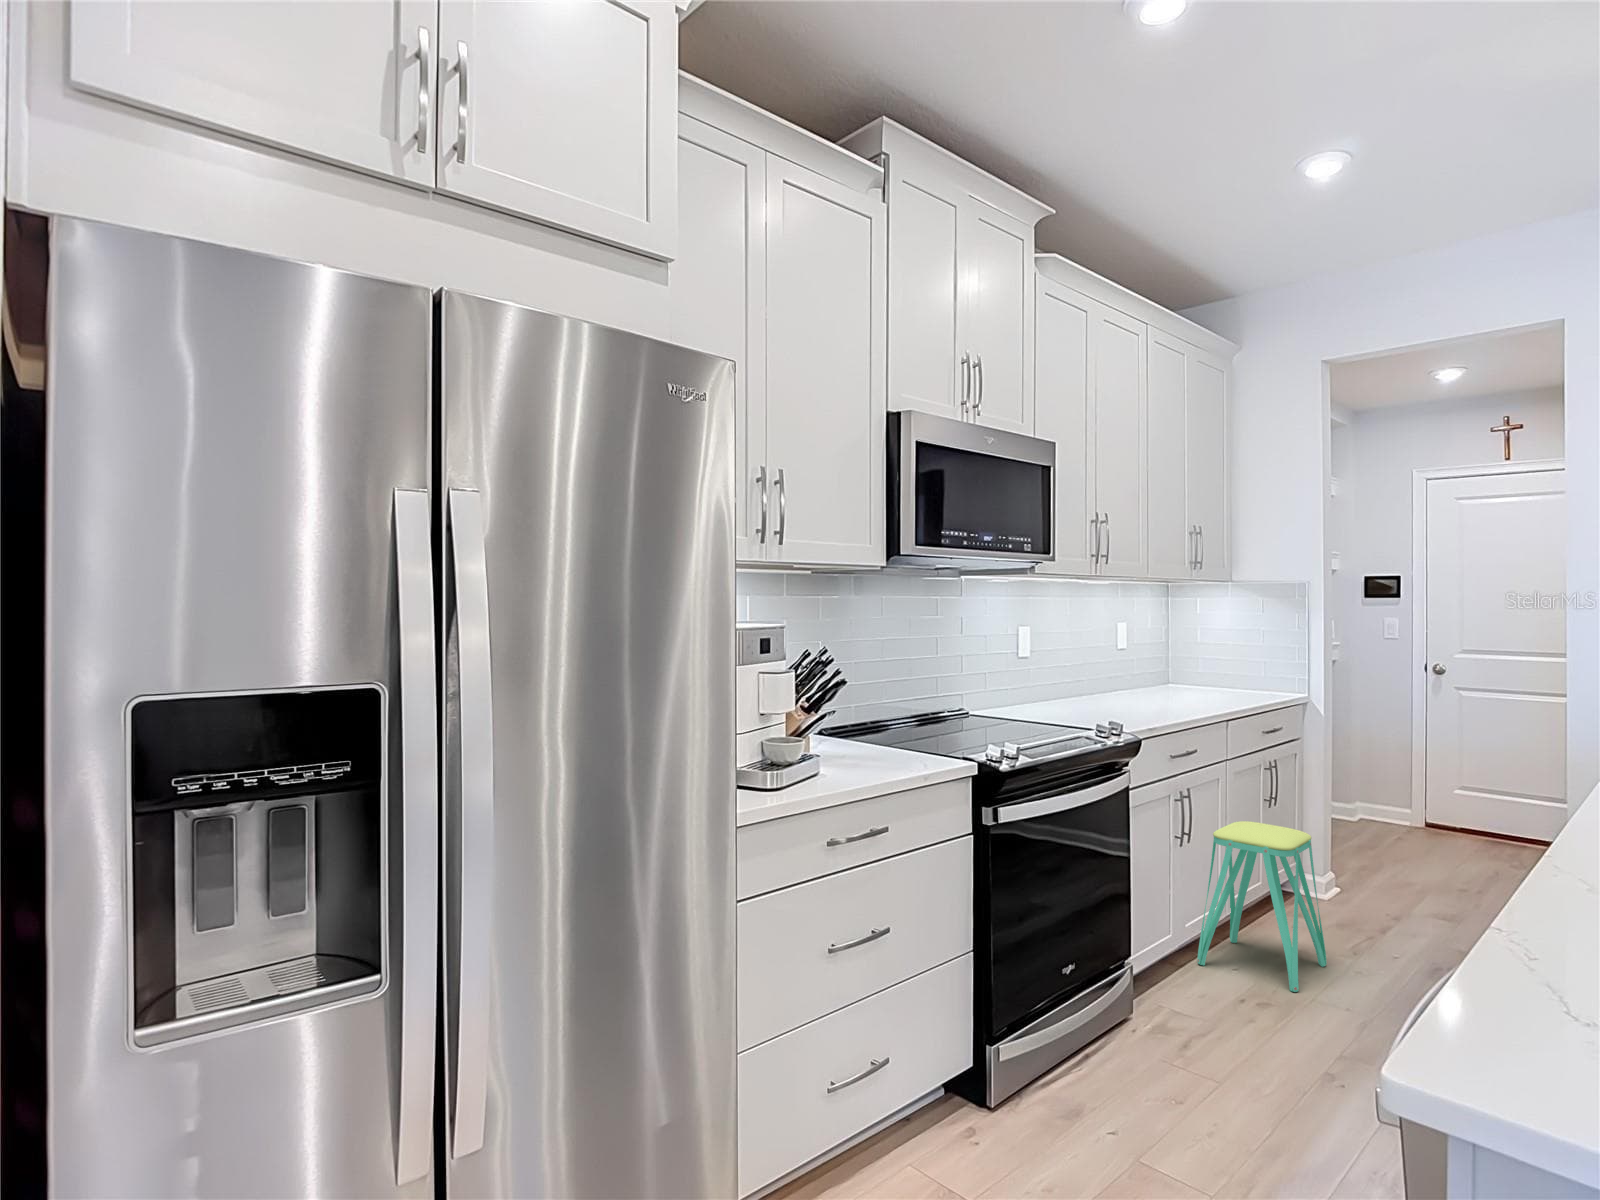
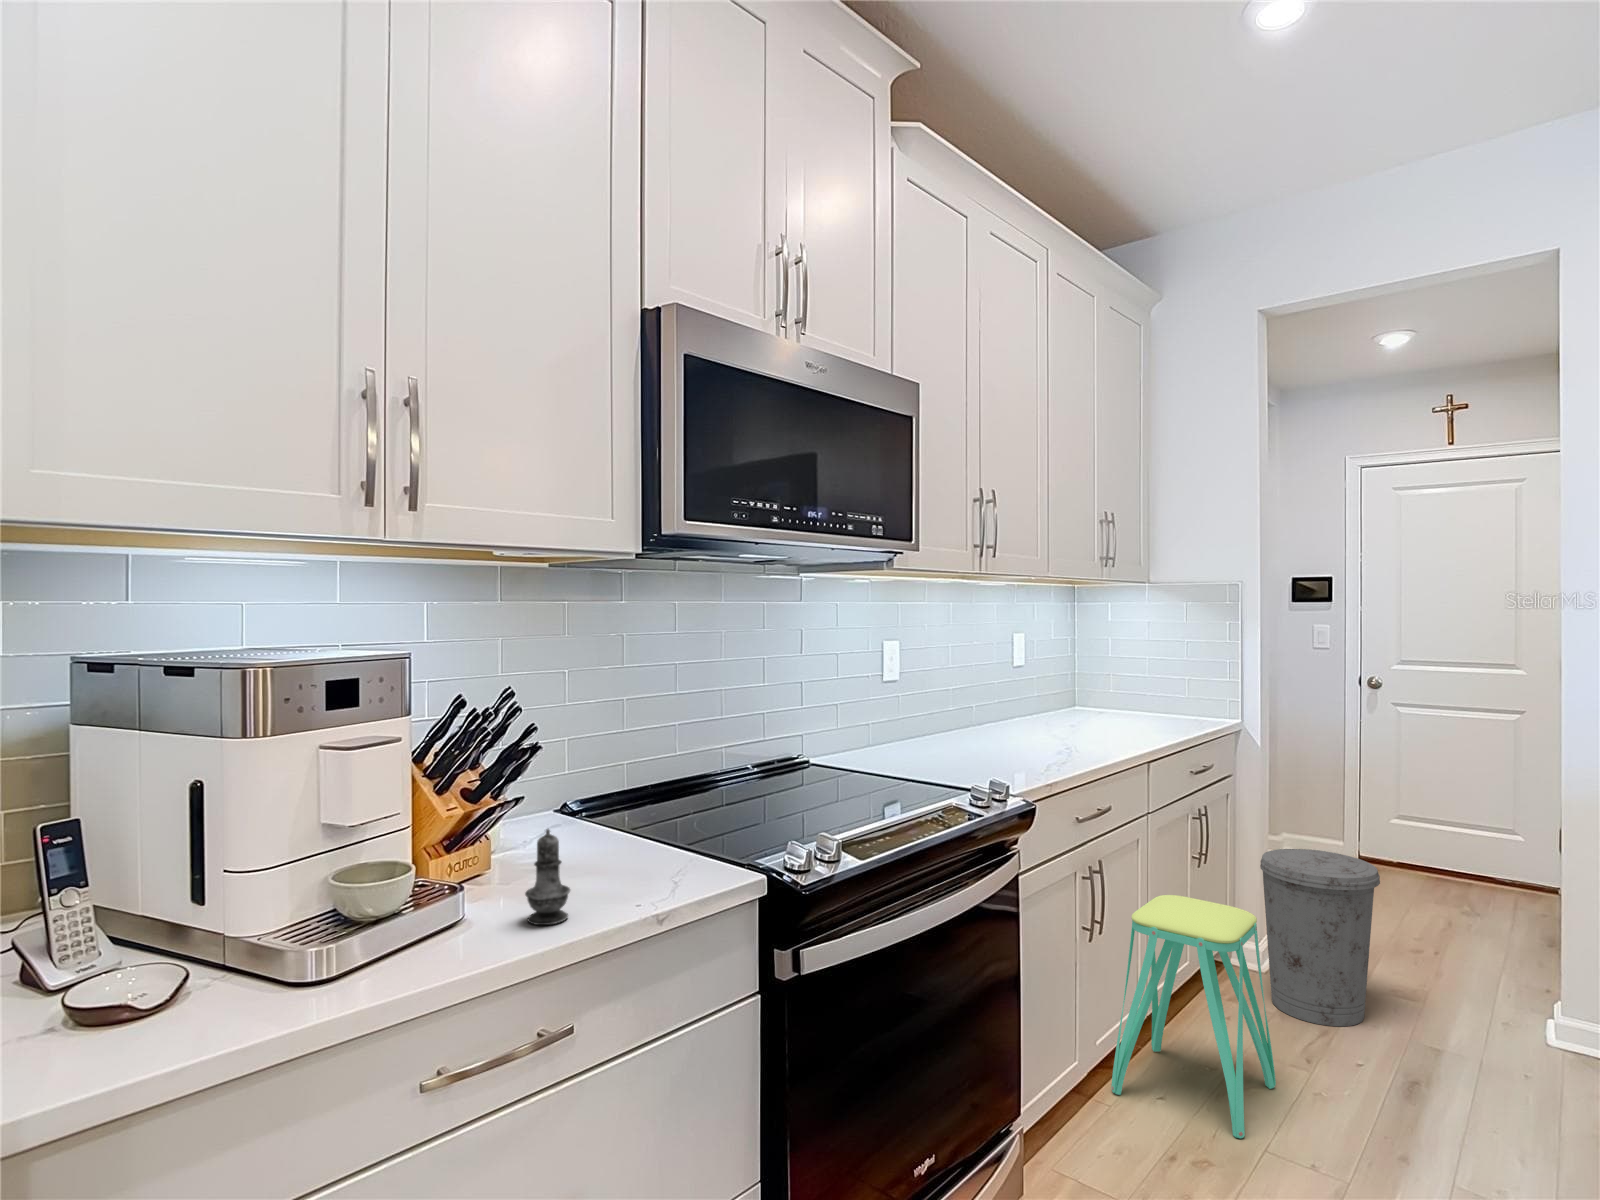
salt shaker: none [851,724,876,777] -> present [525,829,570,925]
trash can: none [1322,797,1420,933] -> present [1260,849,1380,1026]

